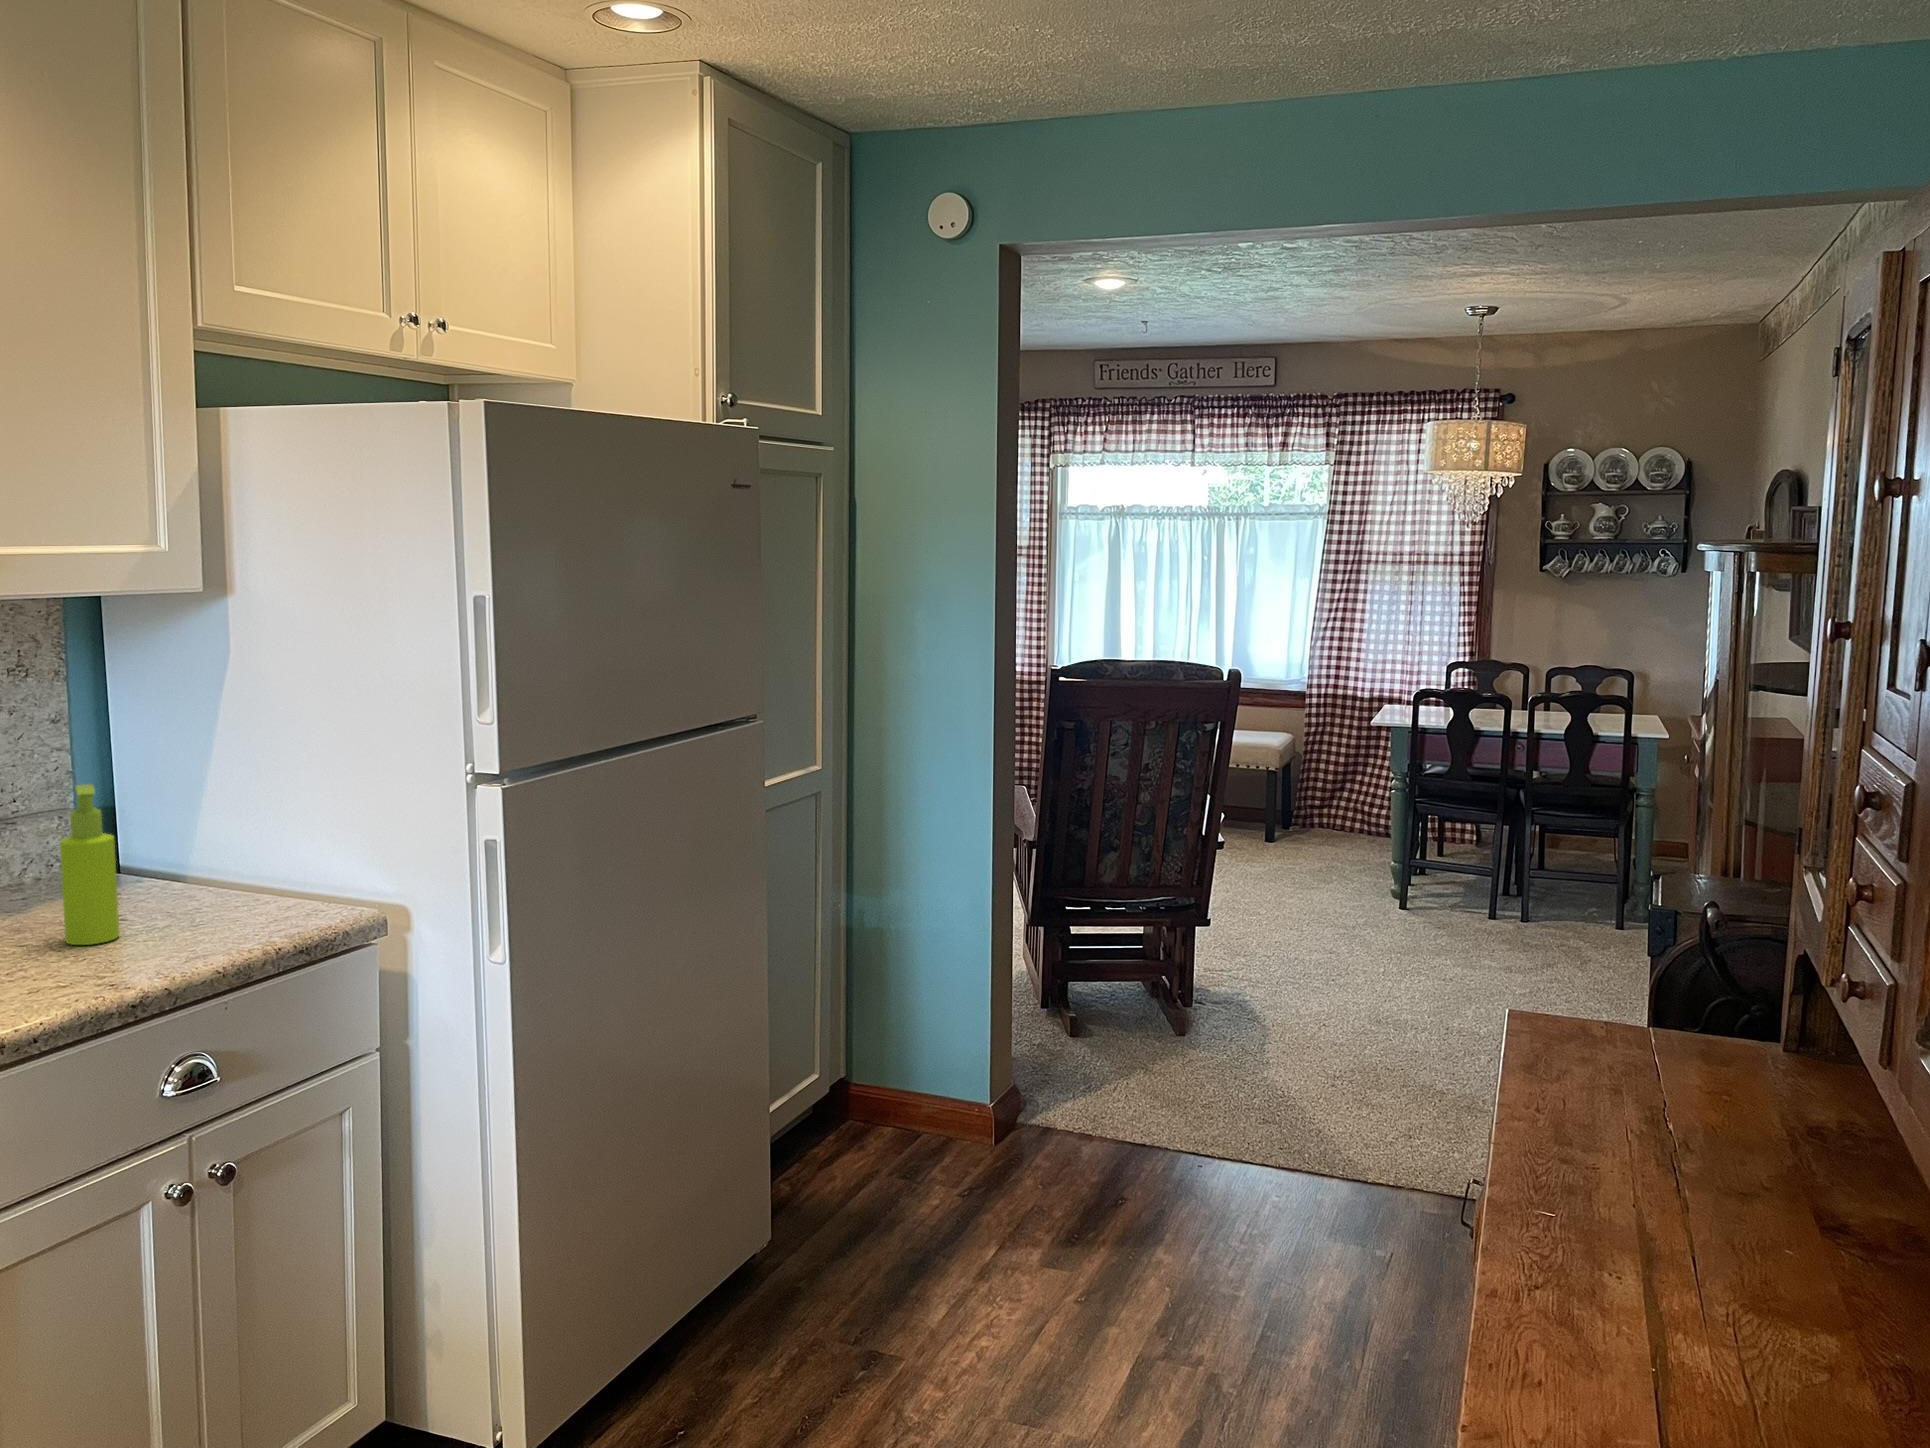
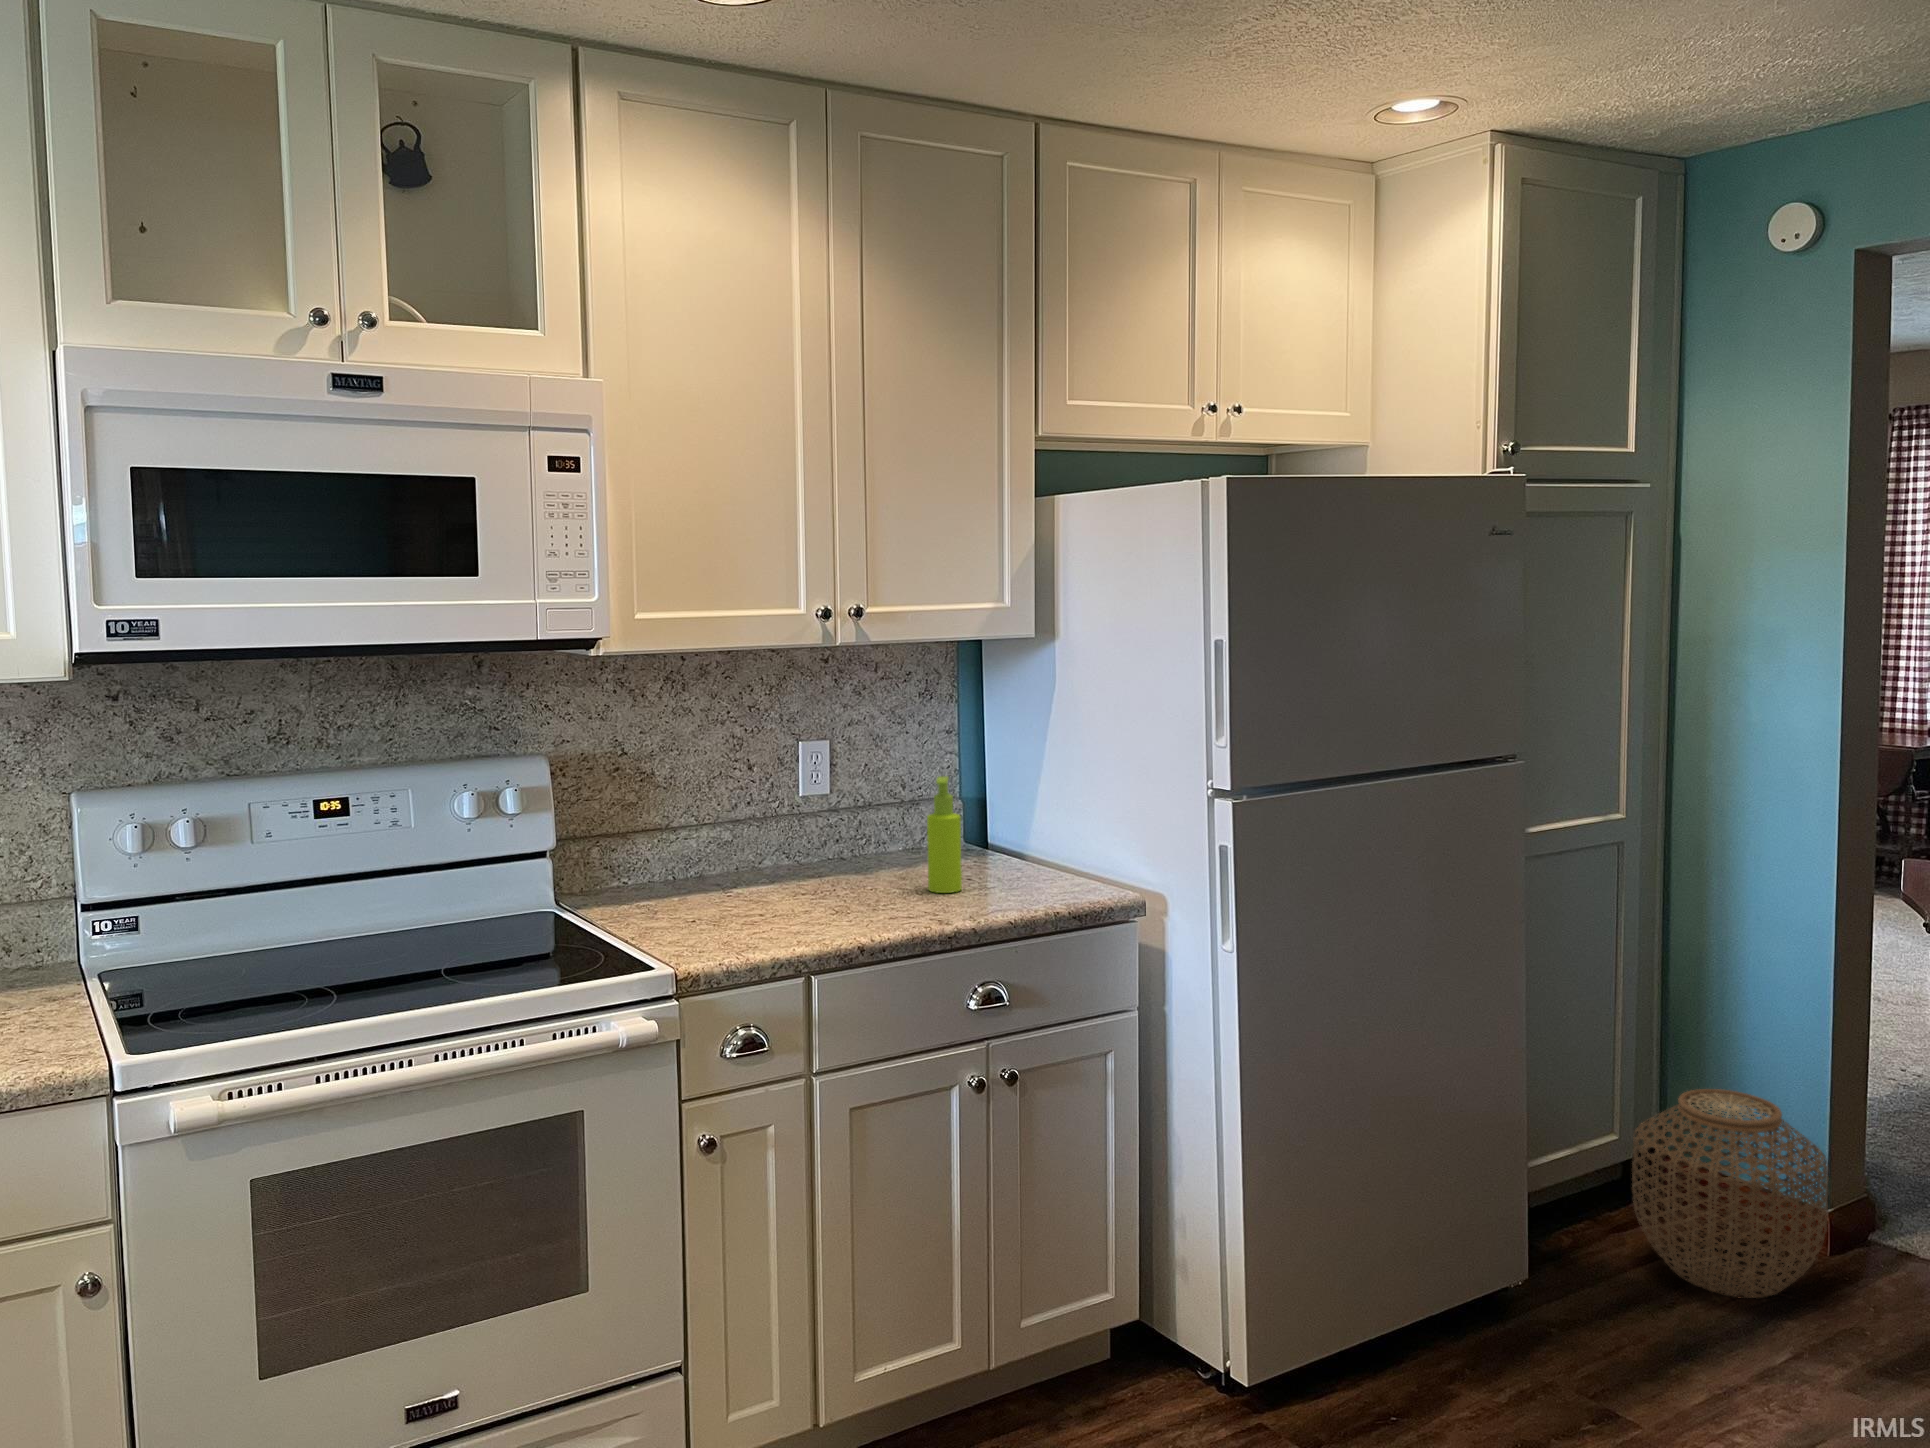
woven basket: none [847,1008,1005,1196] -> present [1632,1089,1829,1298]

